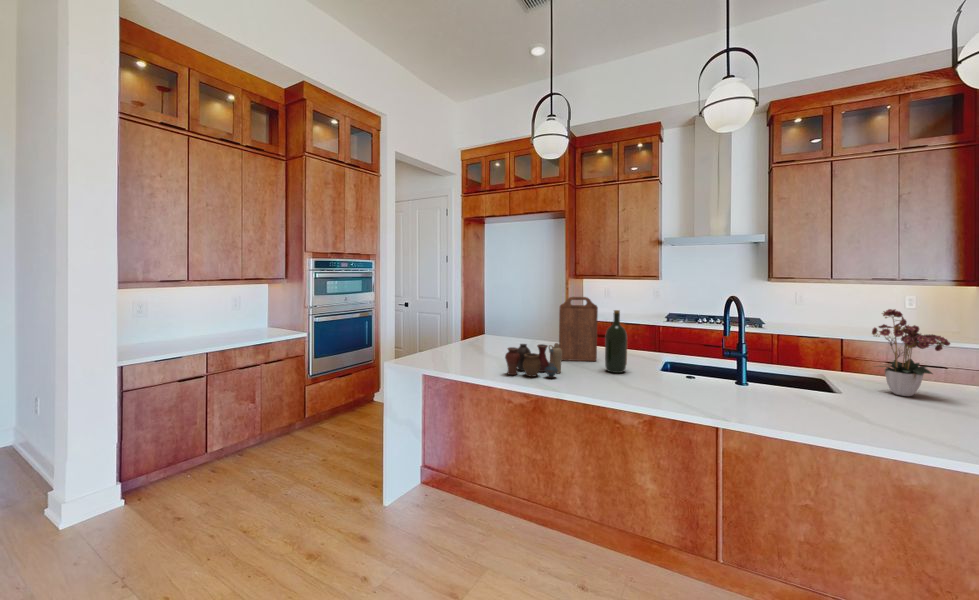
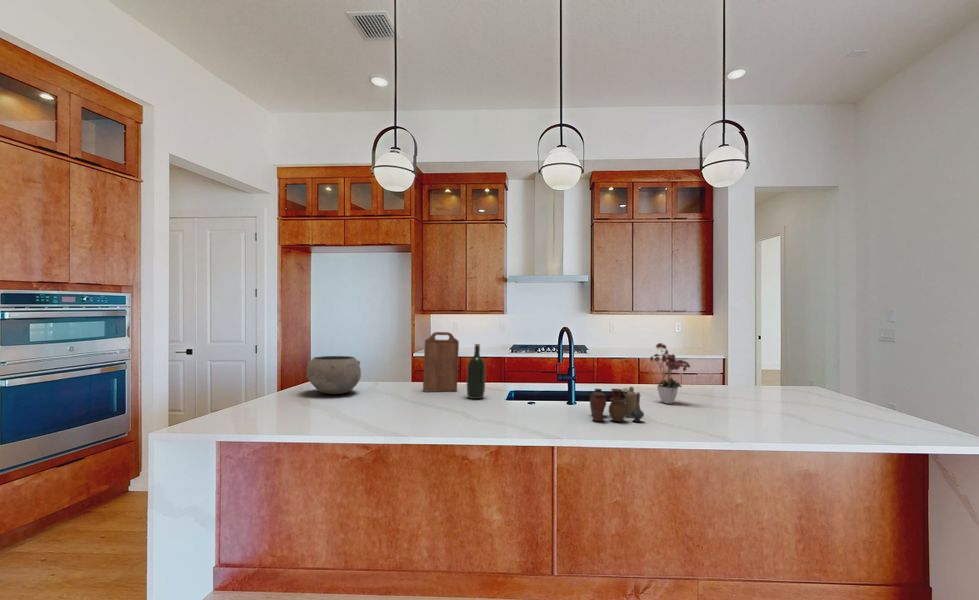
ceramic bowl: none [442,322,495,360] -> present [306,356,361,394]
vase: present [505,343,562,378] -> present [590,387,644,422]

